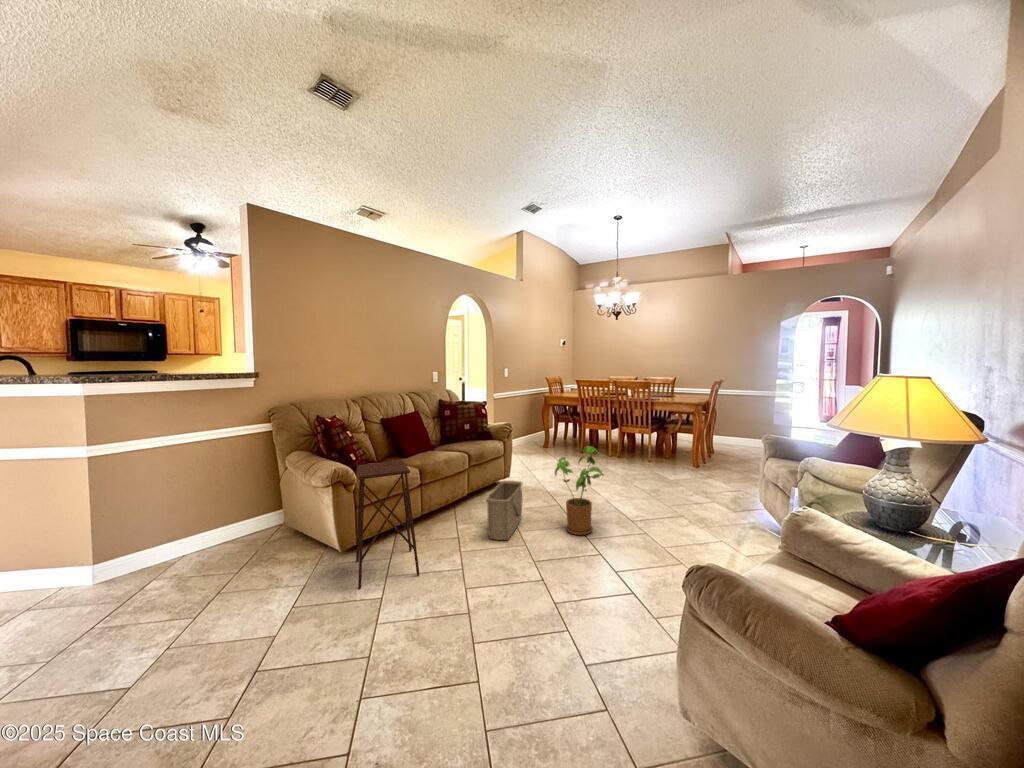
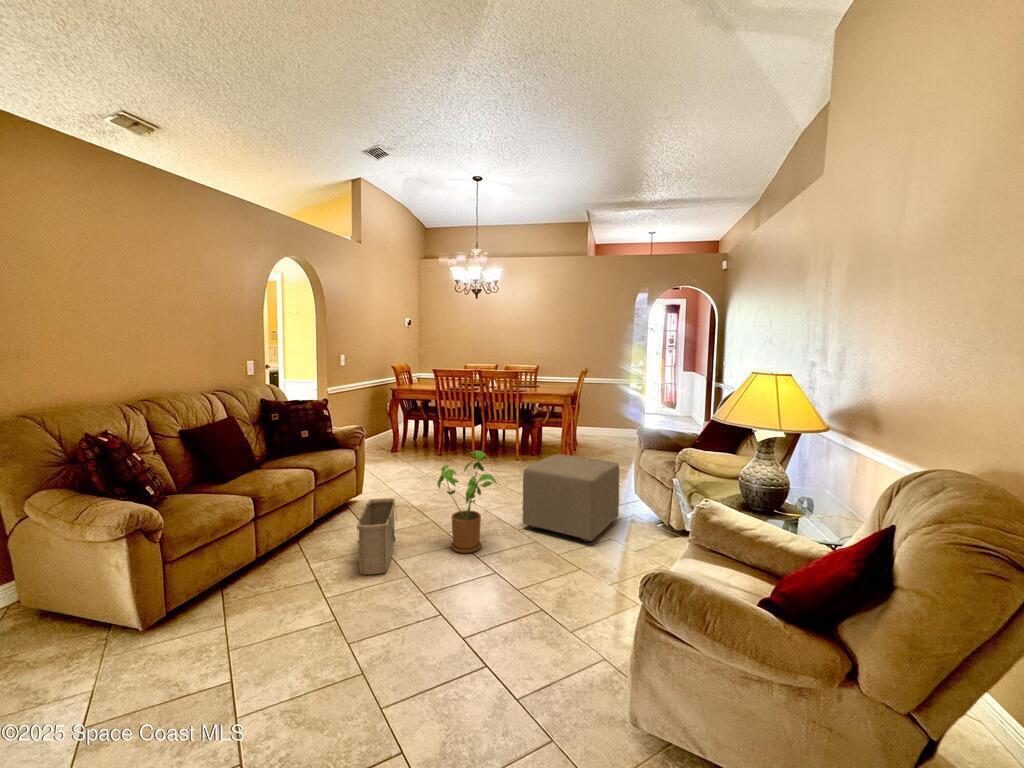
ottoman: none [636,457,739,542] -> present [523,454,619,542]
side table: present [356,460,420,589] -> none [169,489,279,680]

